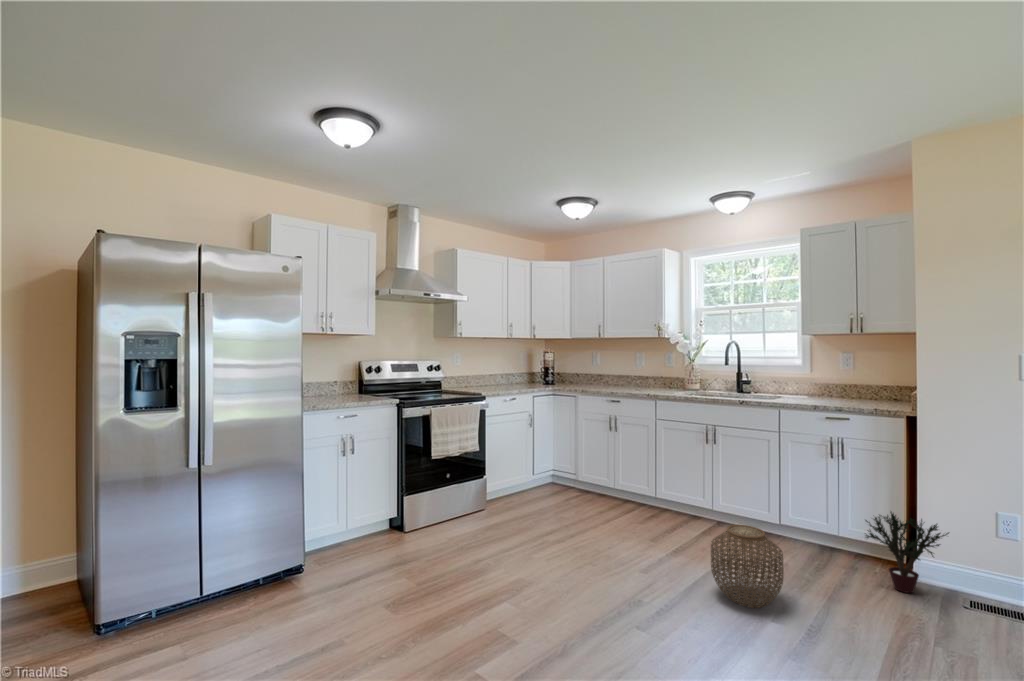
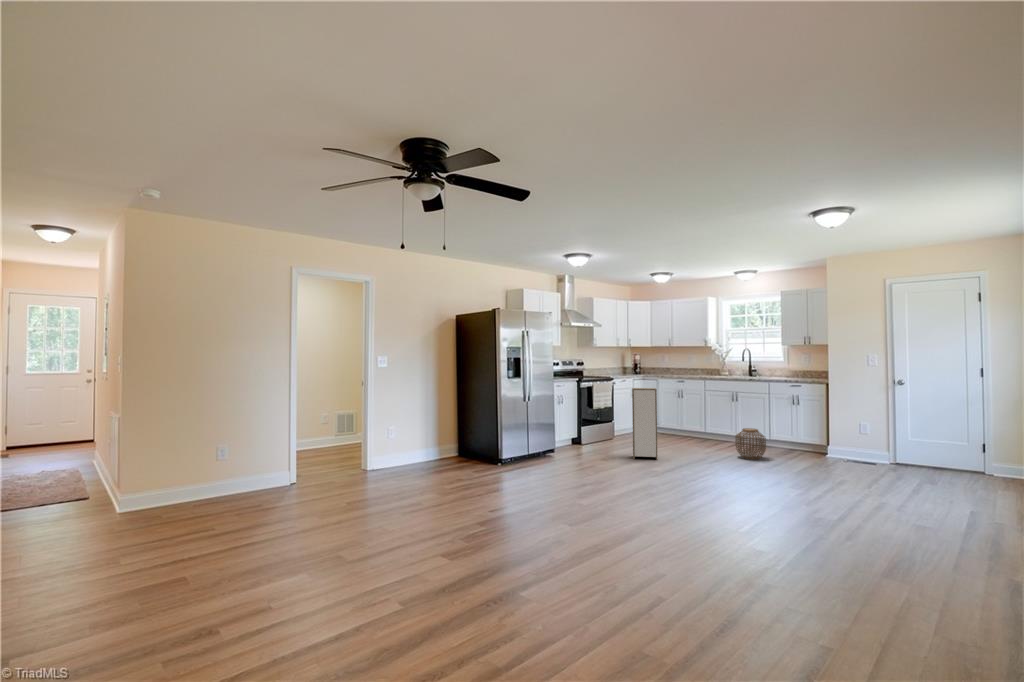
storage cabinet: none [466,429,527,611] -> present [632,388,658,460]
potted plant: present [866,512,949,593] -> none [802,423,839,457]

